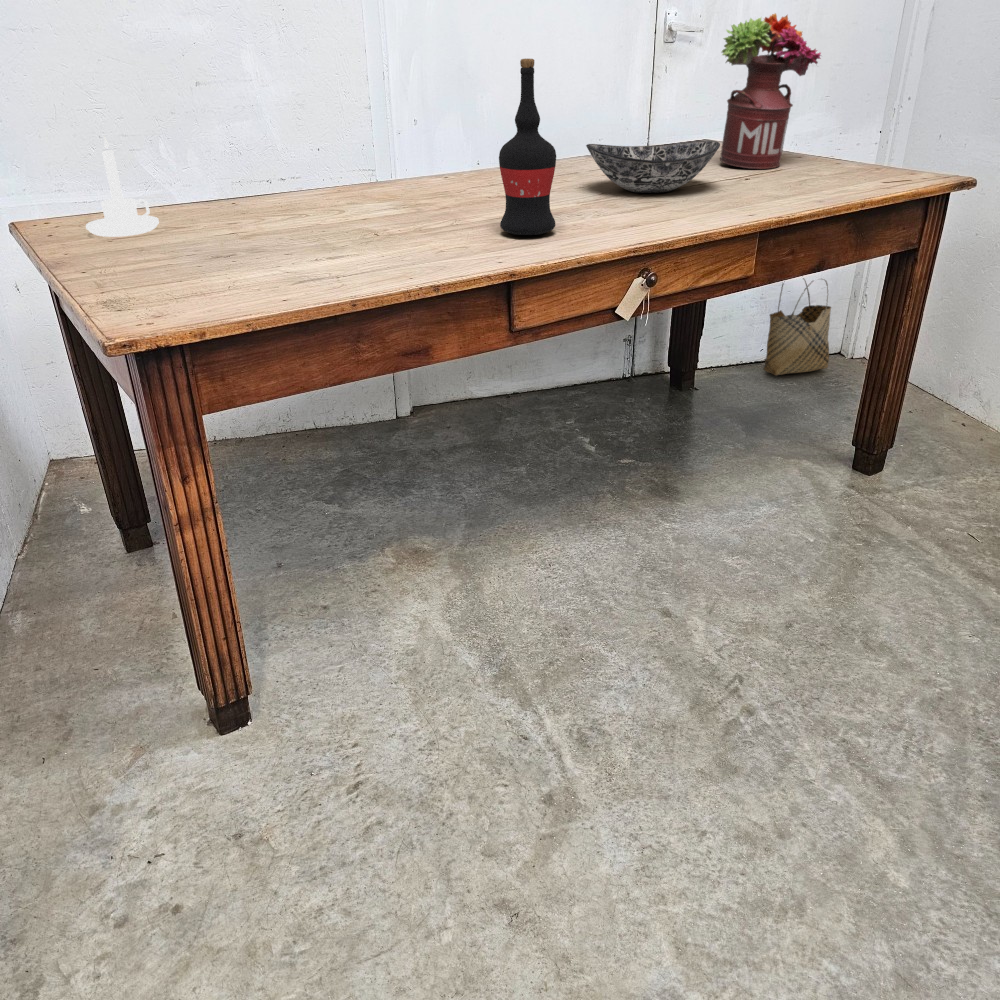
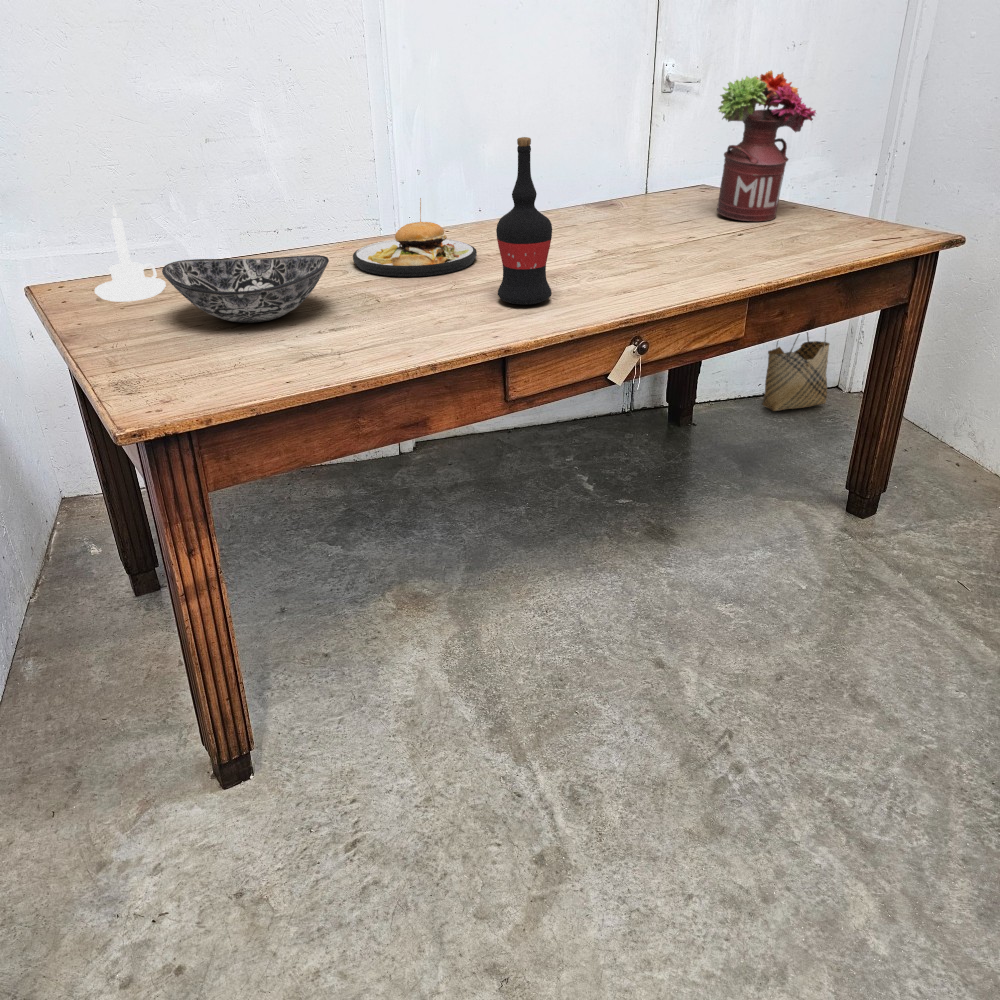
plate: none [351,135,477,215] -> present [353,198,477,277]
bowl: present [586,140,720,193] -> present [162,255,329,323]

